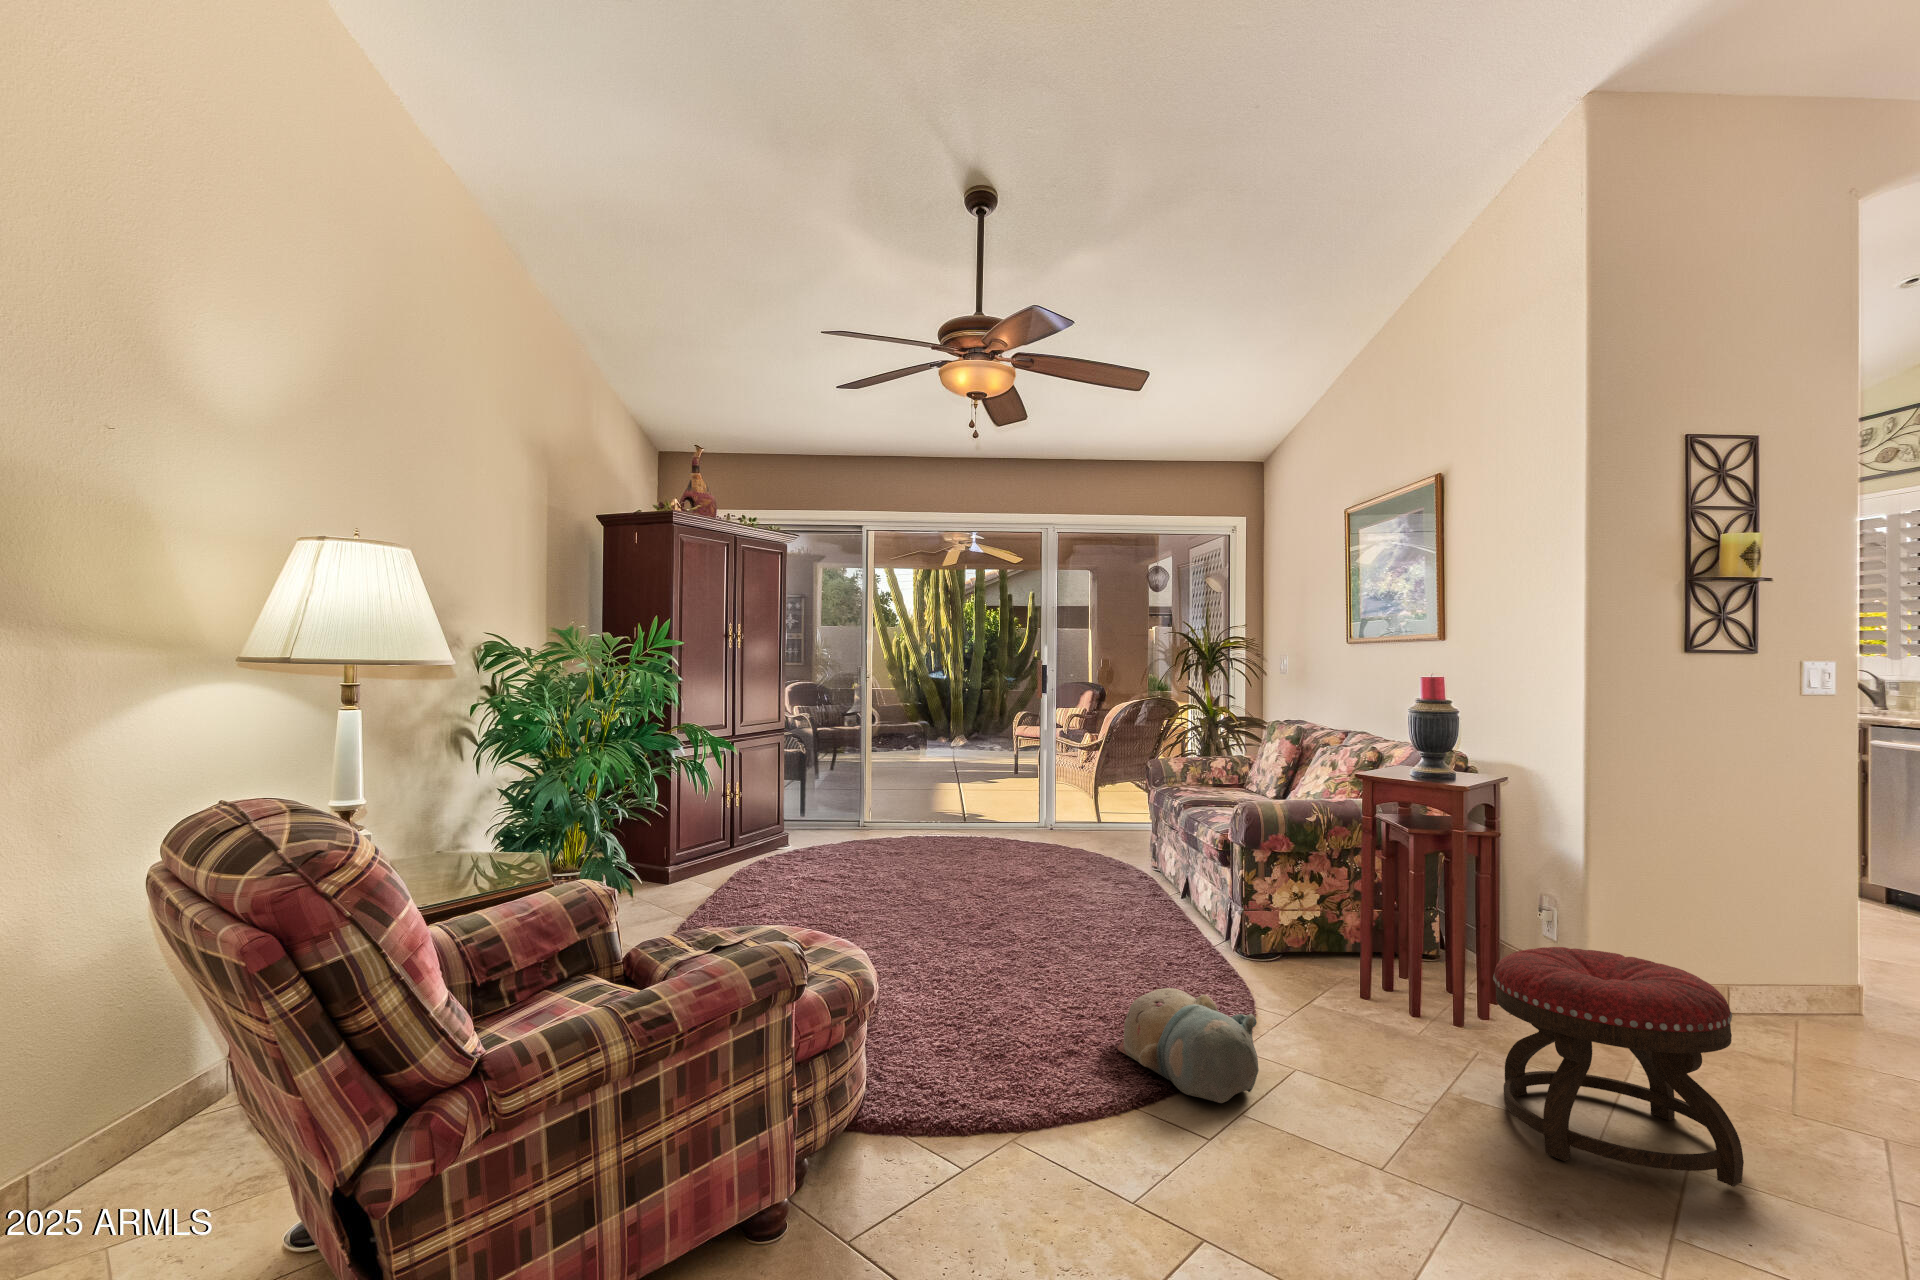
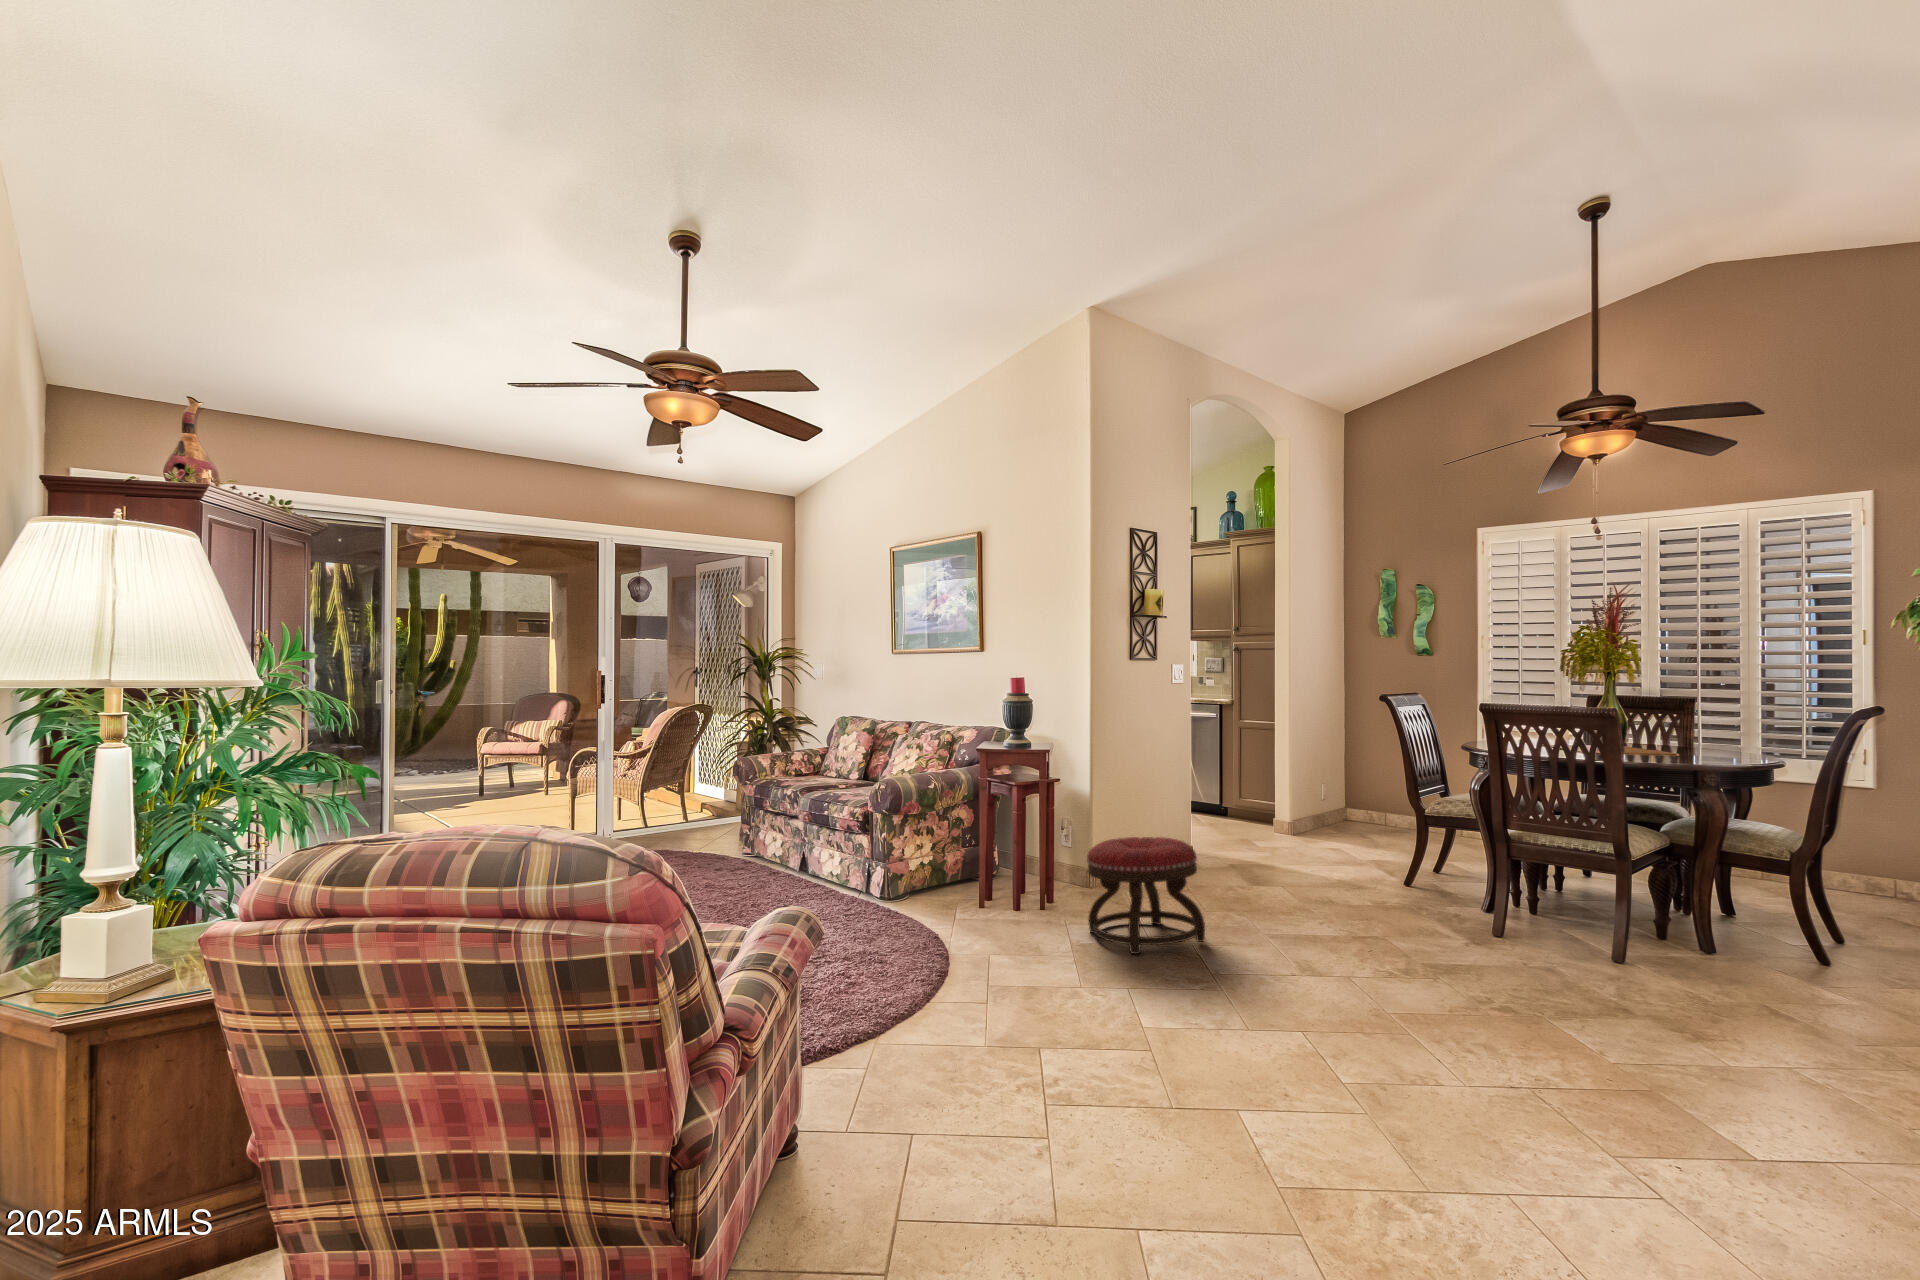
plush toy: present [1118,988,1259,1103] -> none [876,917,986,983]

